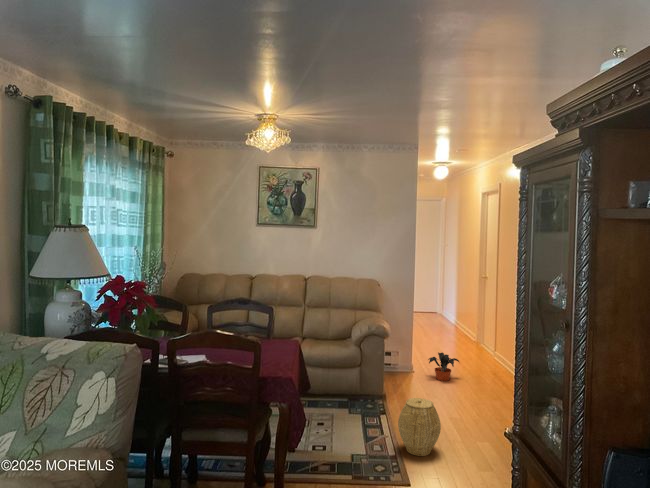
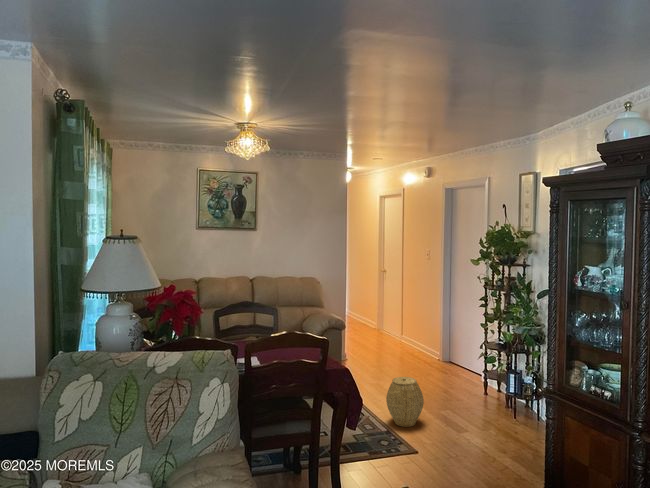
potted plant: present [428,353,459,381] -> none [368,339,397,364]

